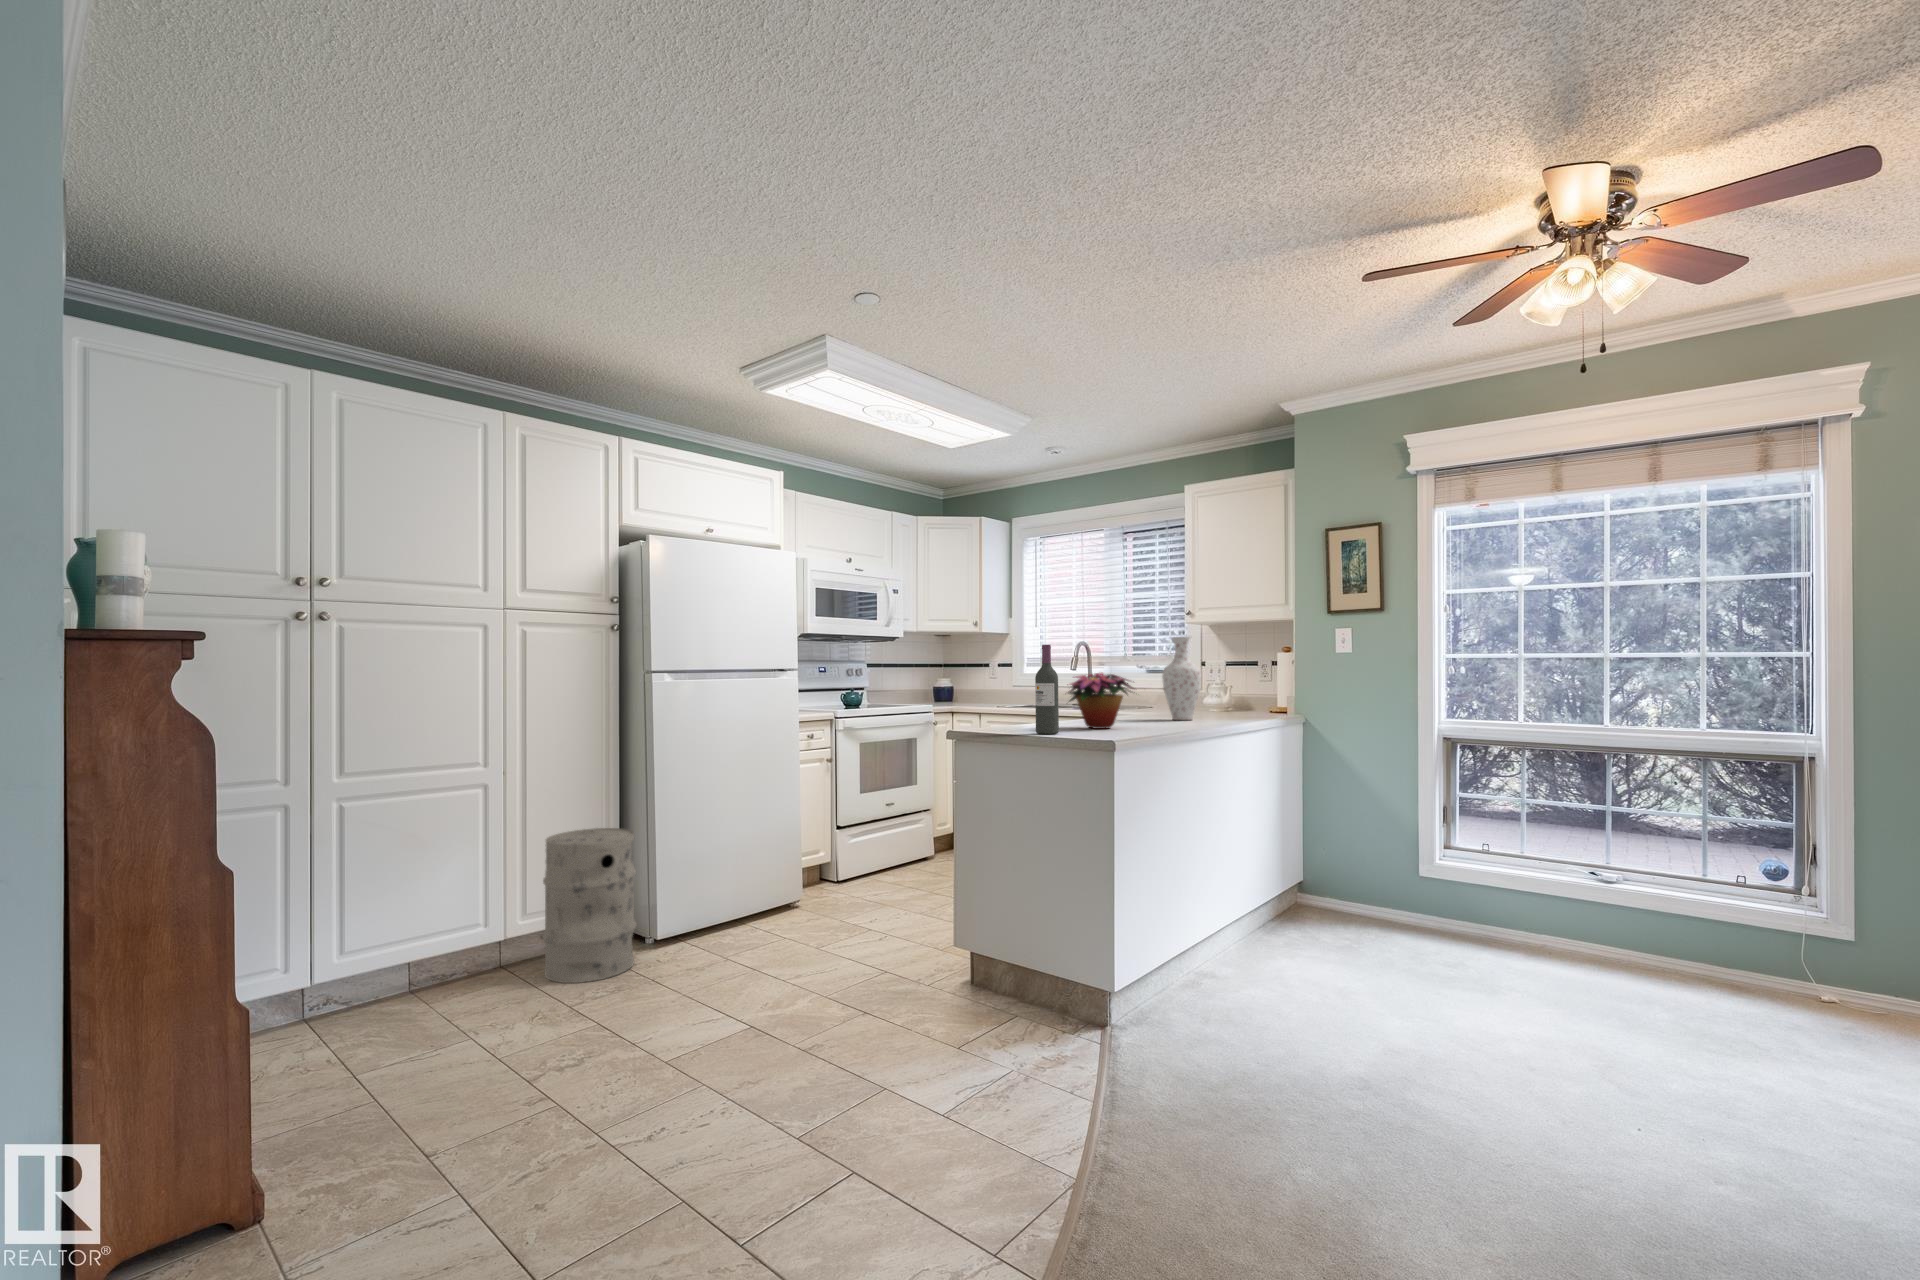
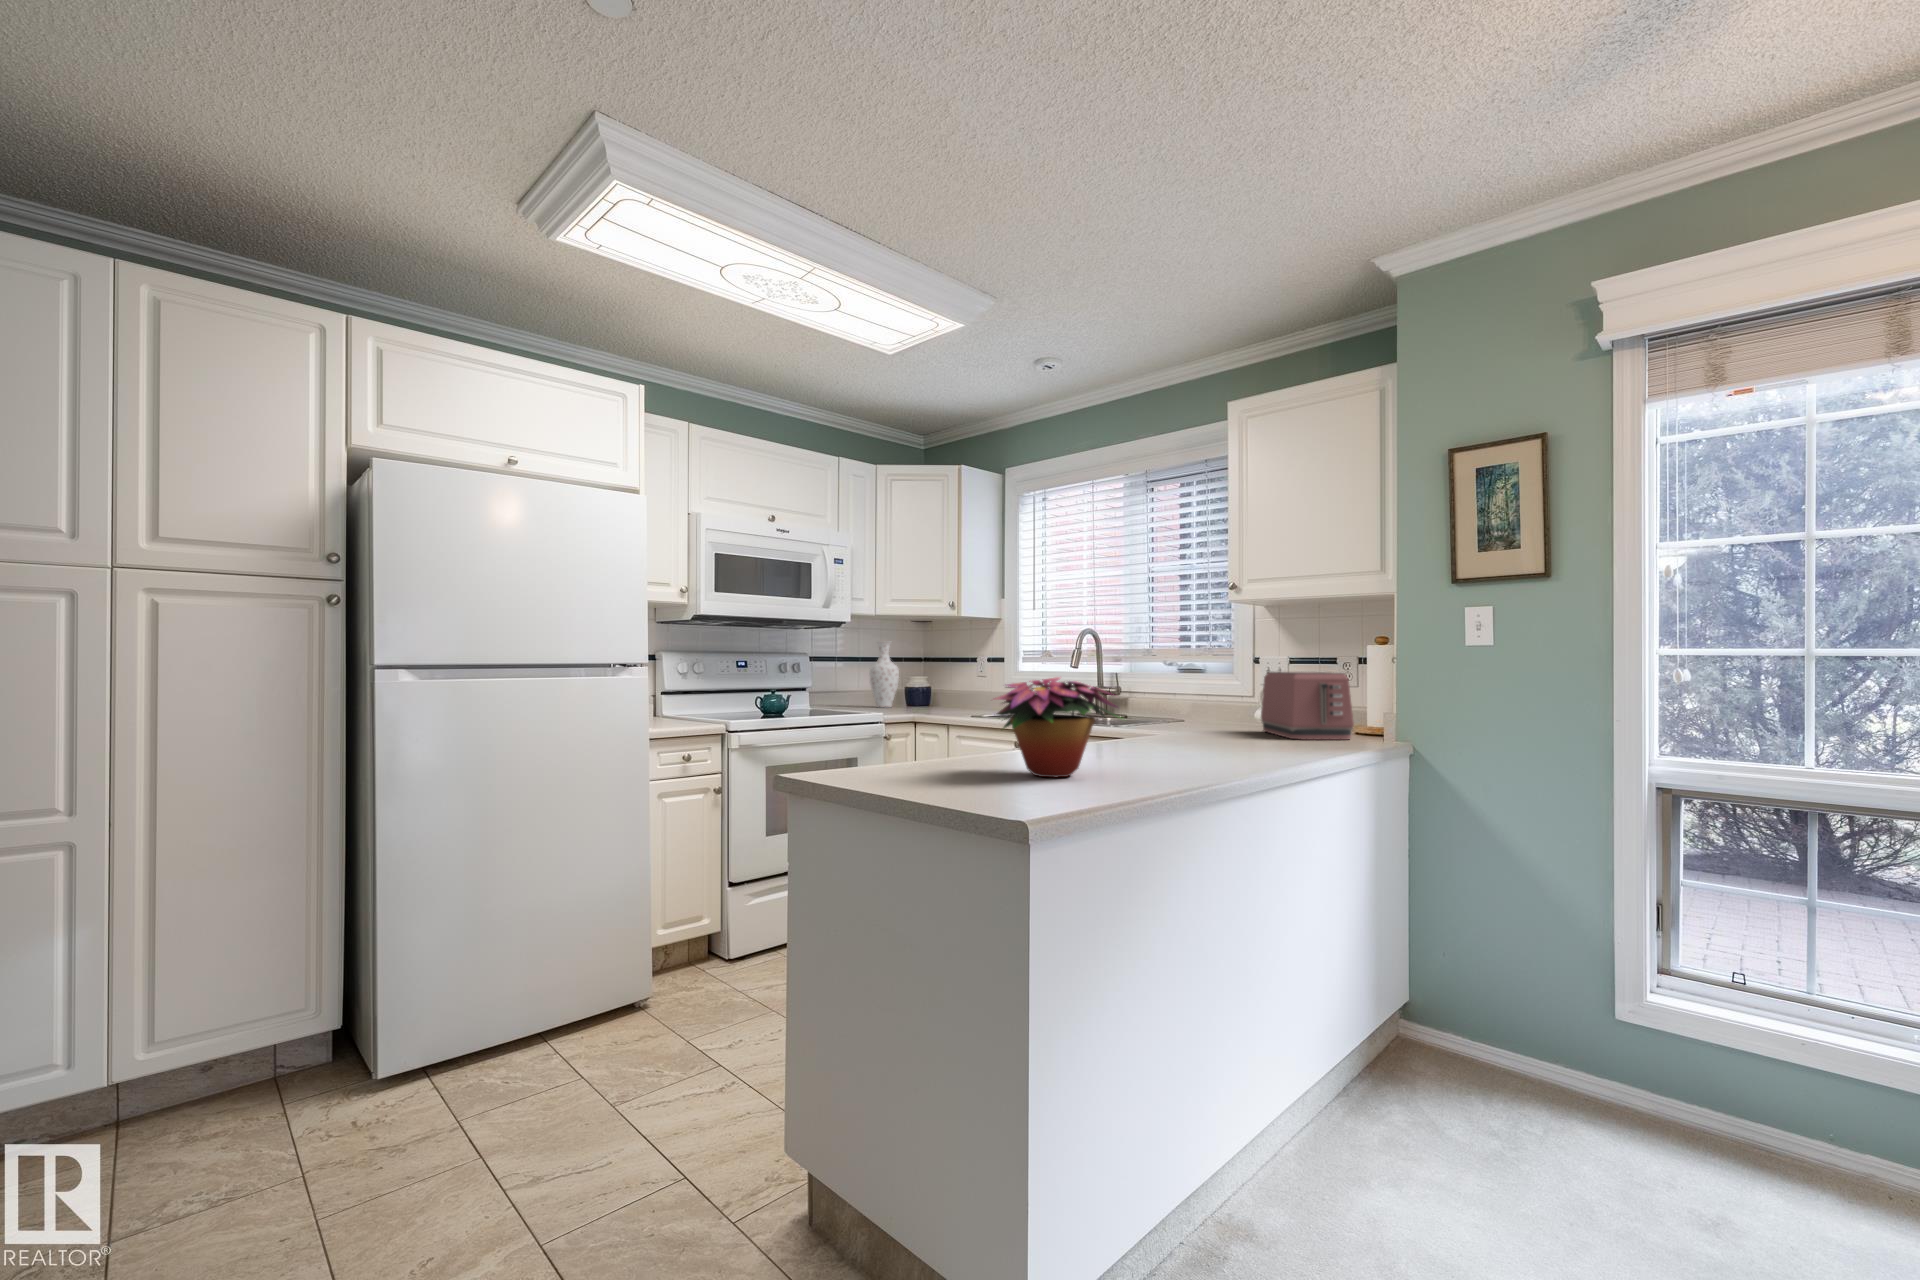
vase: present [1162,637,1201,720] -> present [869,642,899,708]
wine bottle: present [1035,645,1059,734] -> none [915,626,958,794]
toaster: none [1210,670,1270,714] -> present [1261,672,1354,740]
trash can: present [542,828,637,983] -> none [144,910,325,1181]

